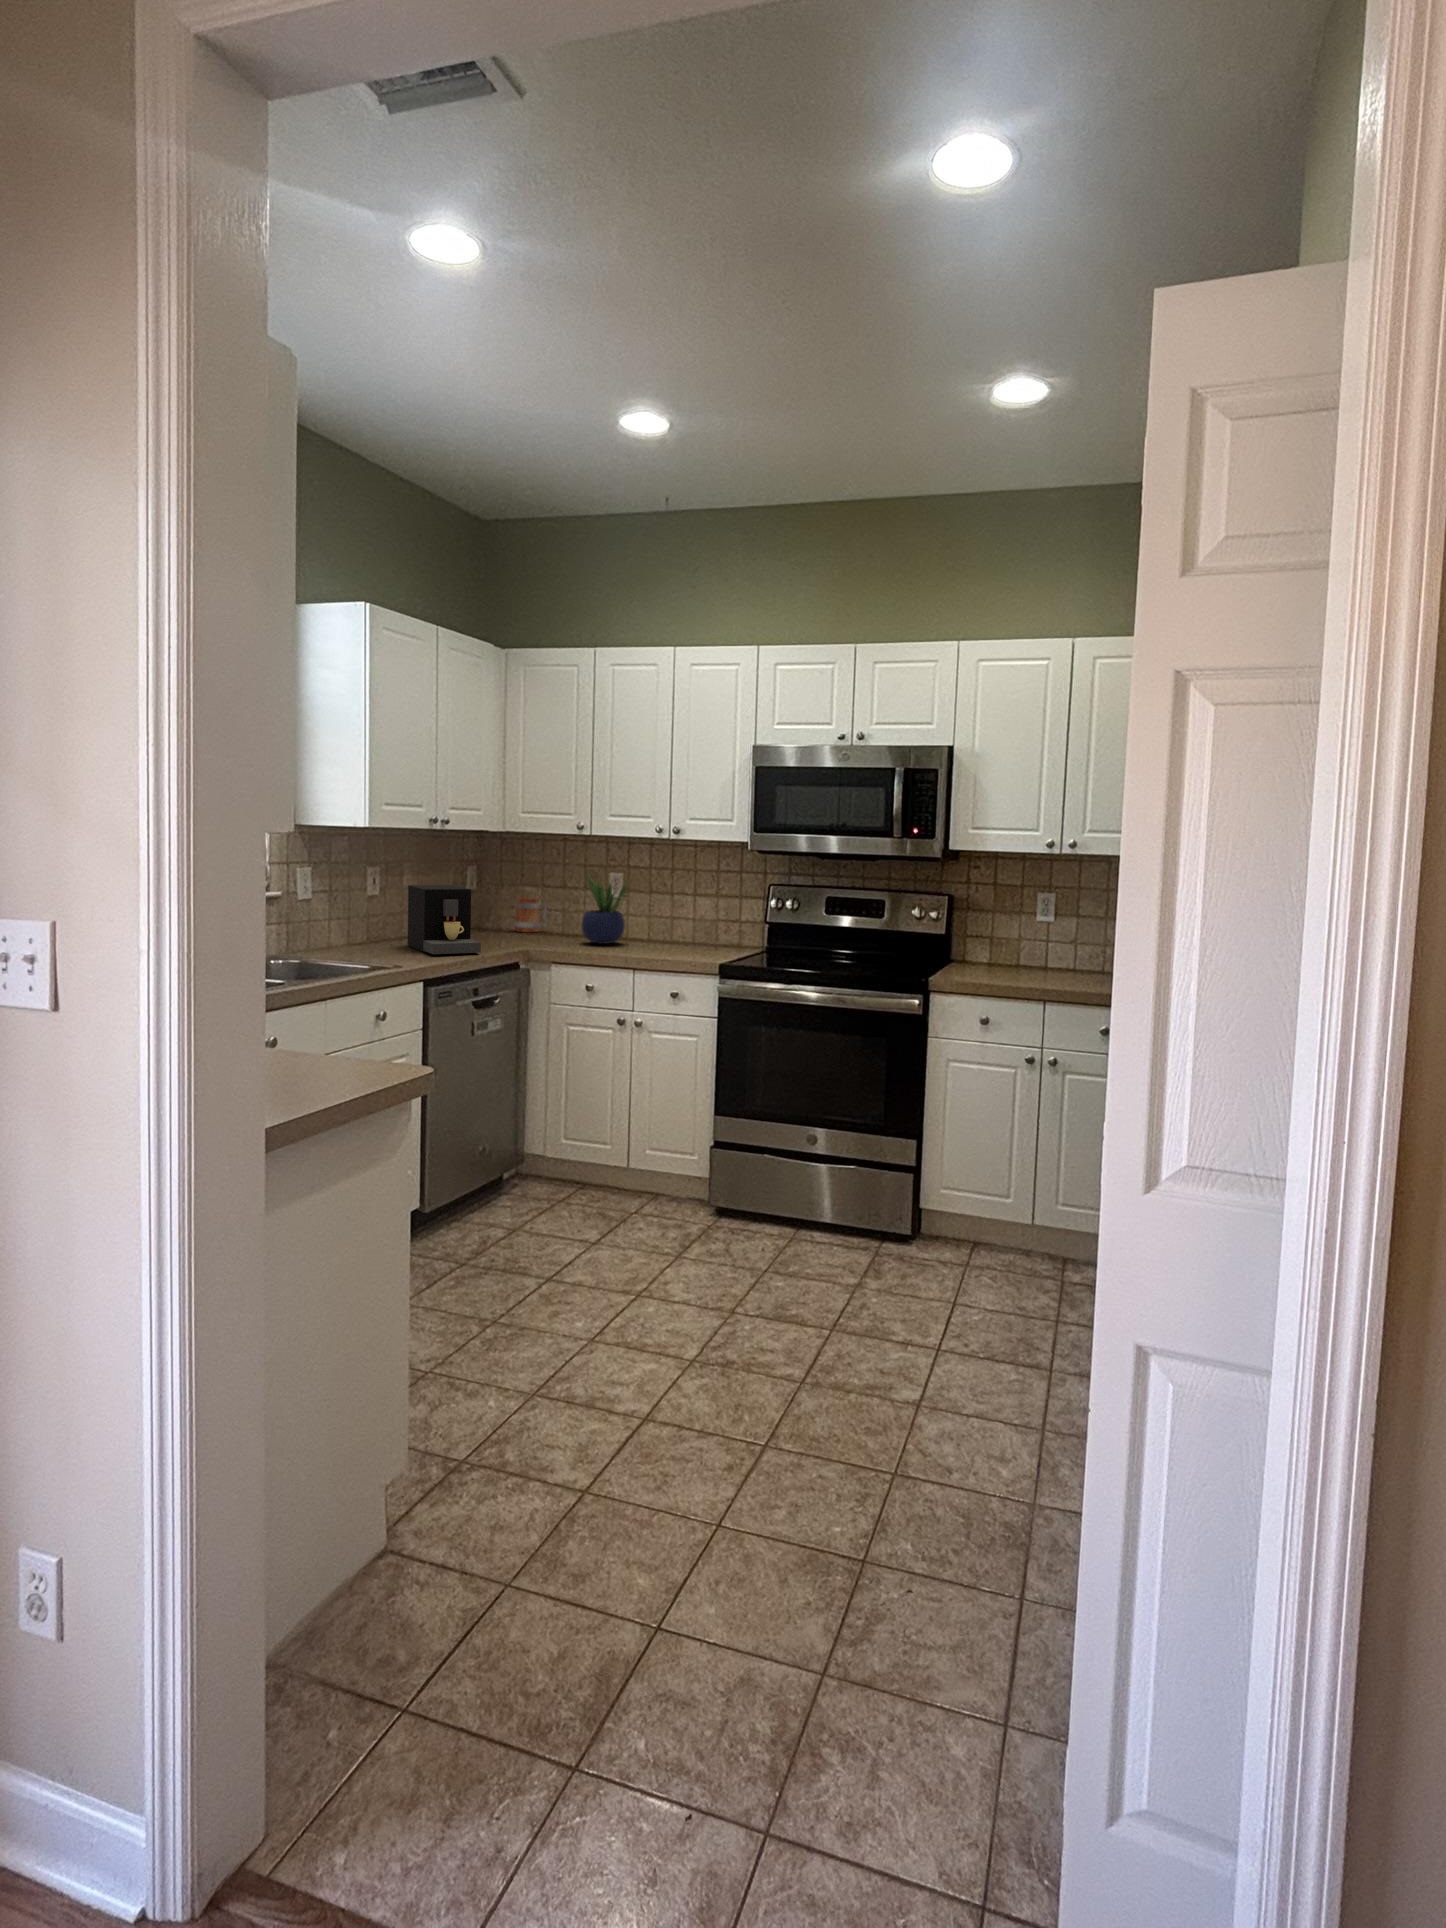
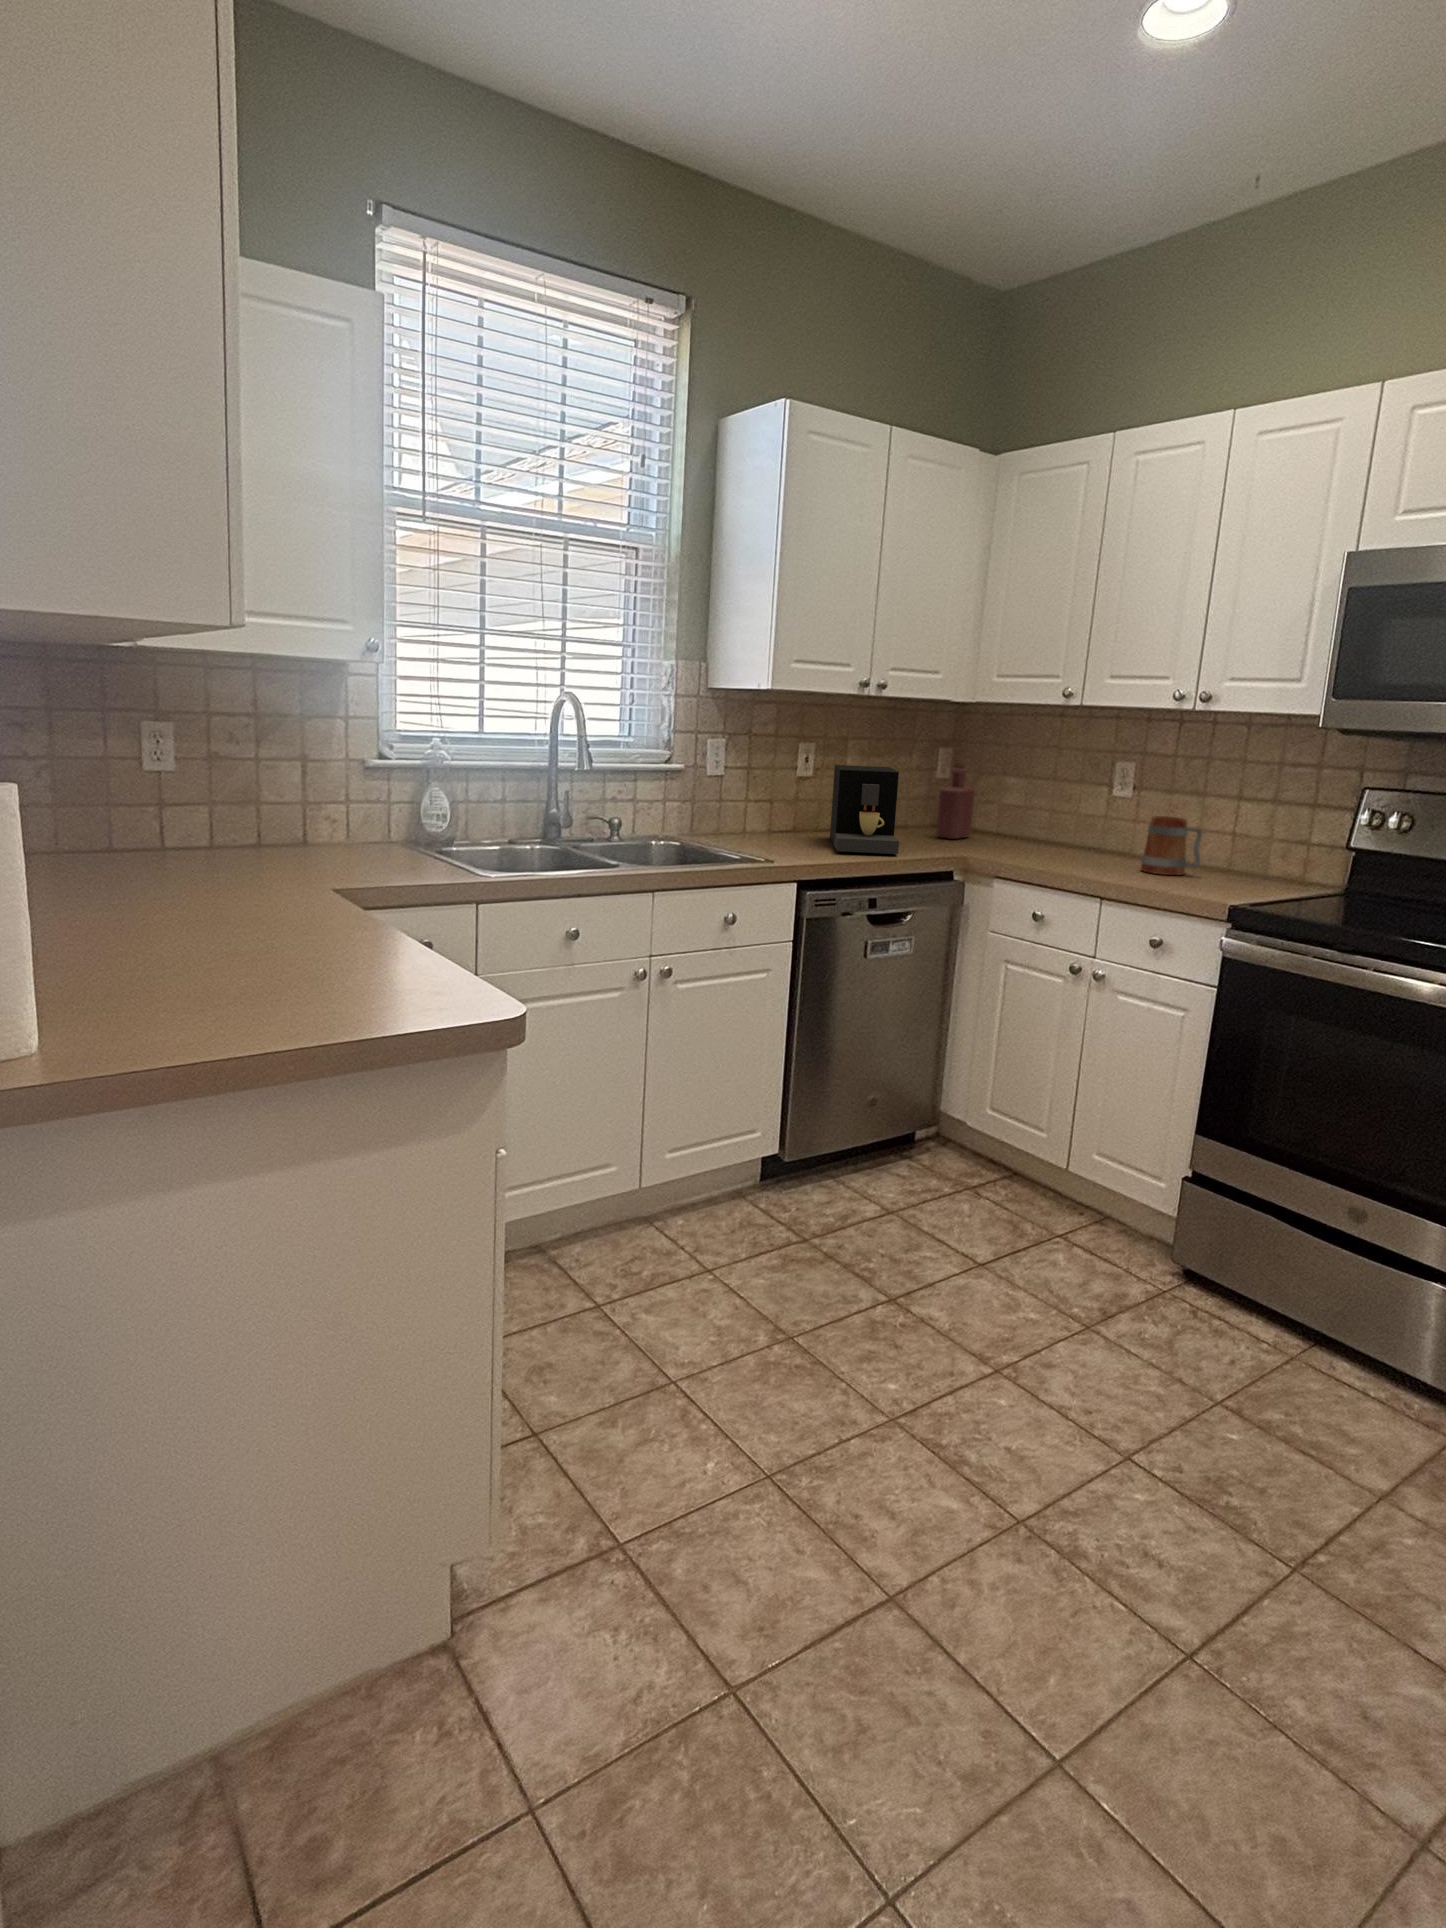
potted plant: present [582,875,628,944] -> none [1052,754,1132,857]
bottle: none [489,879,514,939] -> present [937,762,975,839]
mug: present [514,897,547,932] -> present [1141,816,1202,875]

